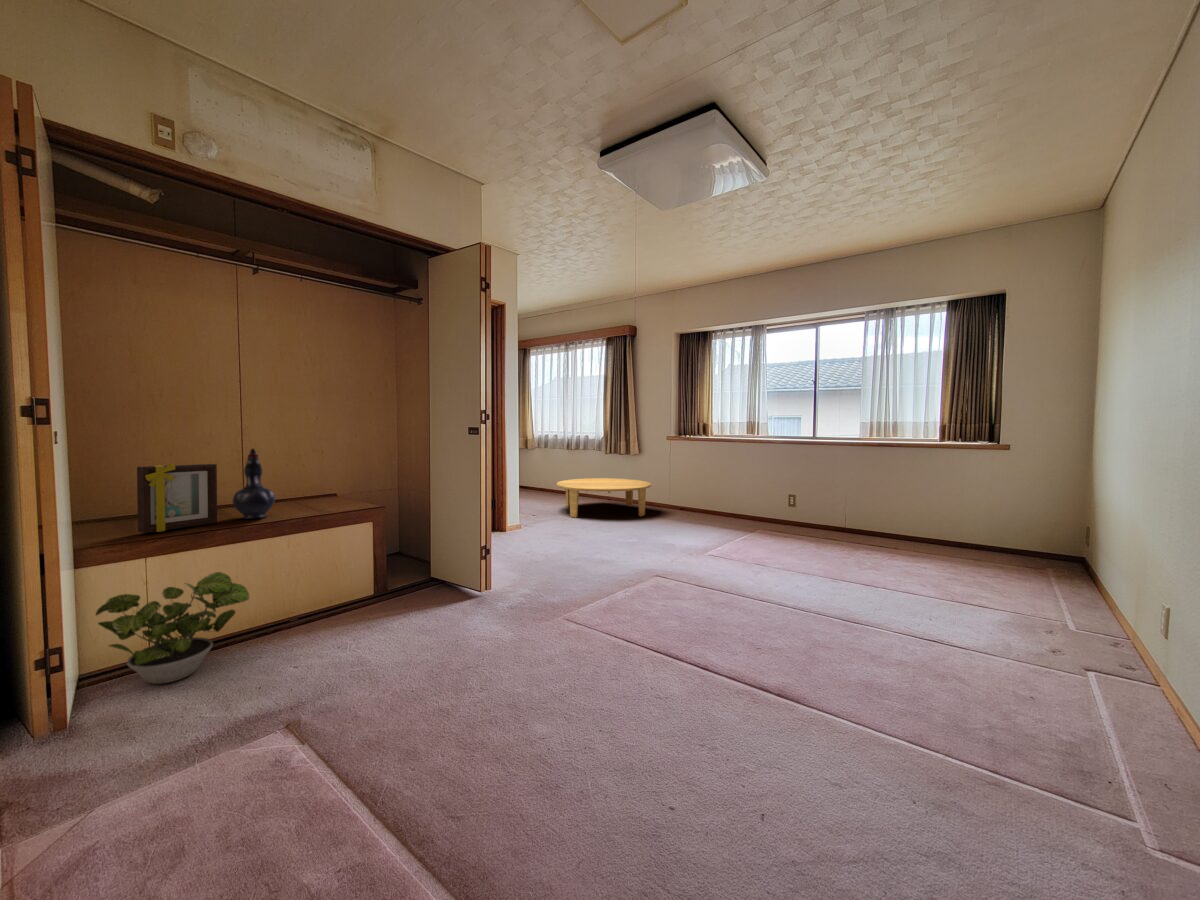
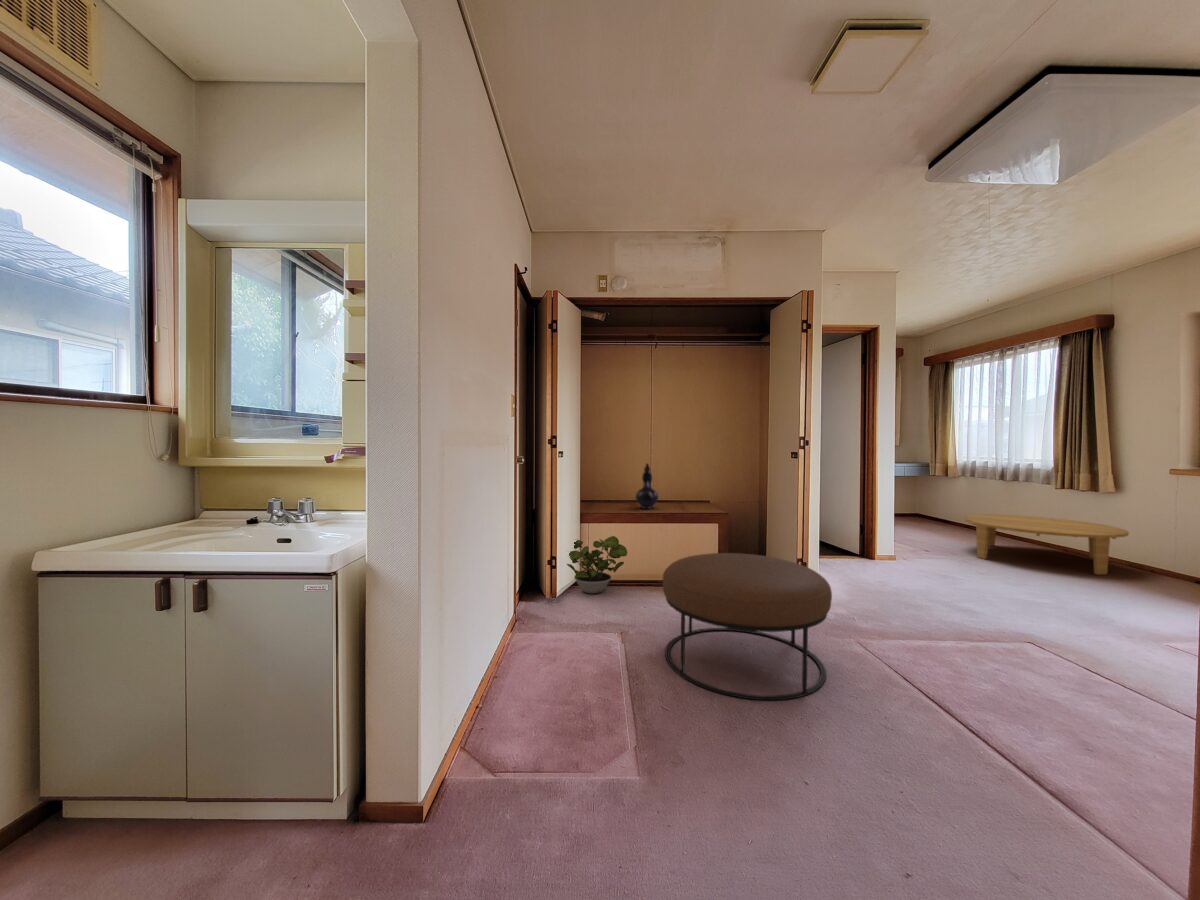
picture frame: present [137,463,217,533] -> none [590,470,627,509]
ottoman: none [374,553,586,750] -> present [663,553,832,700]

